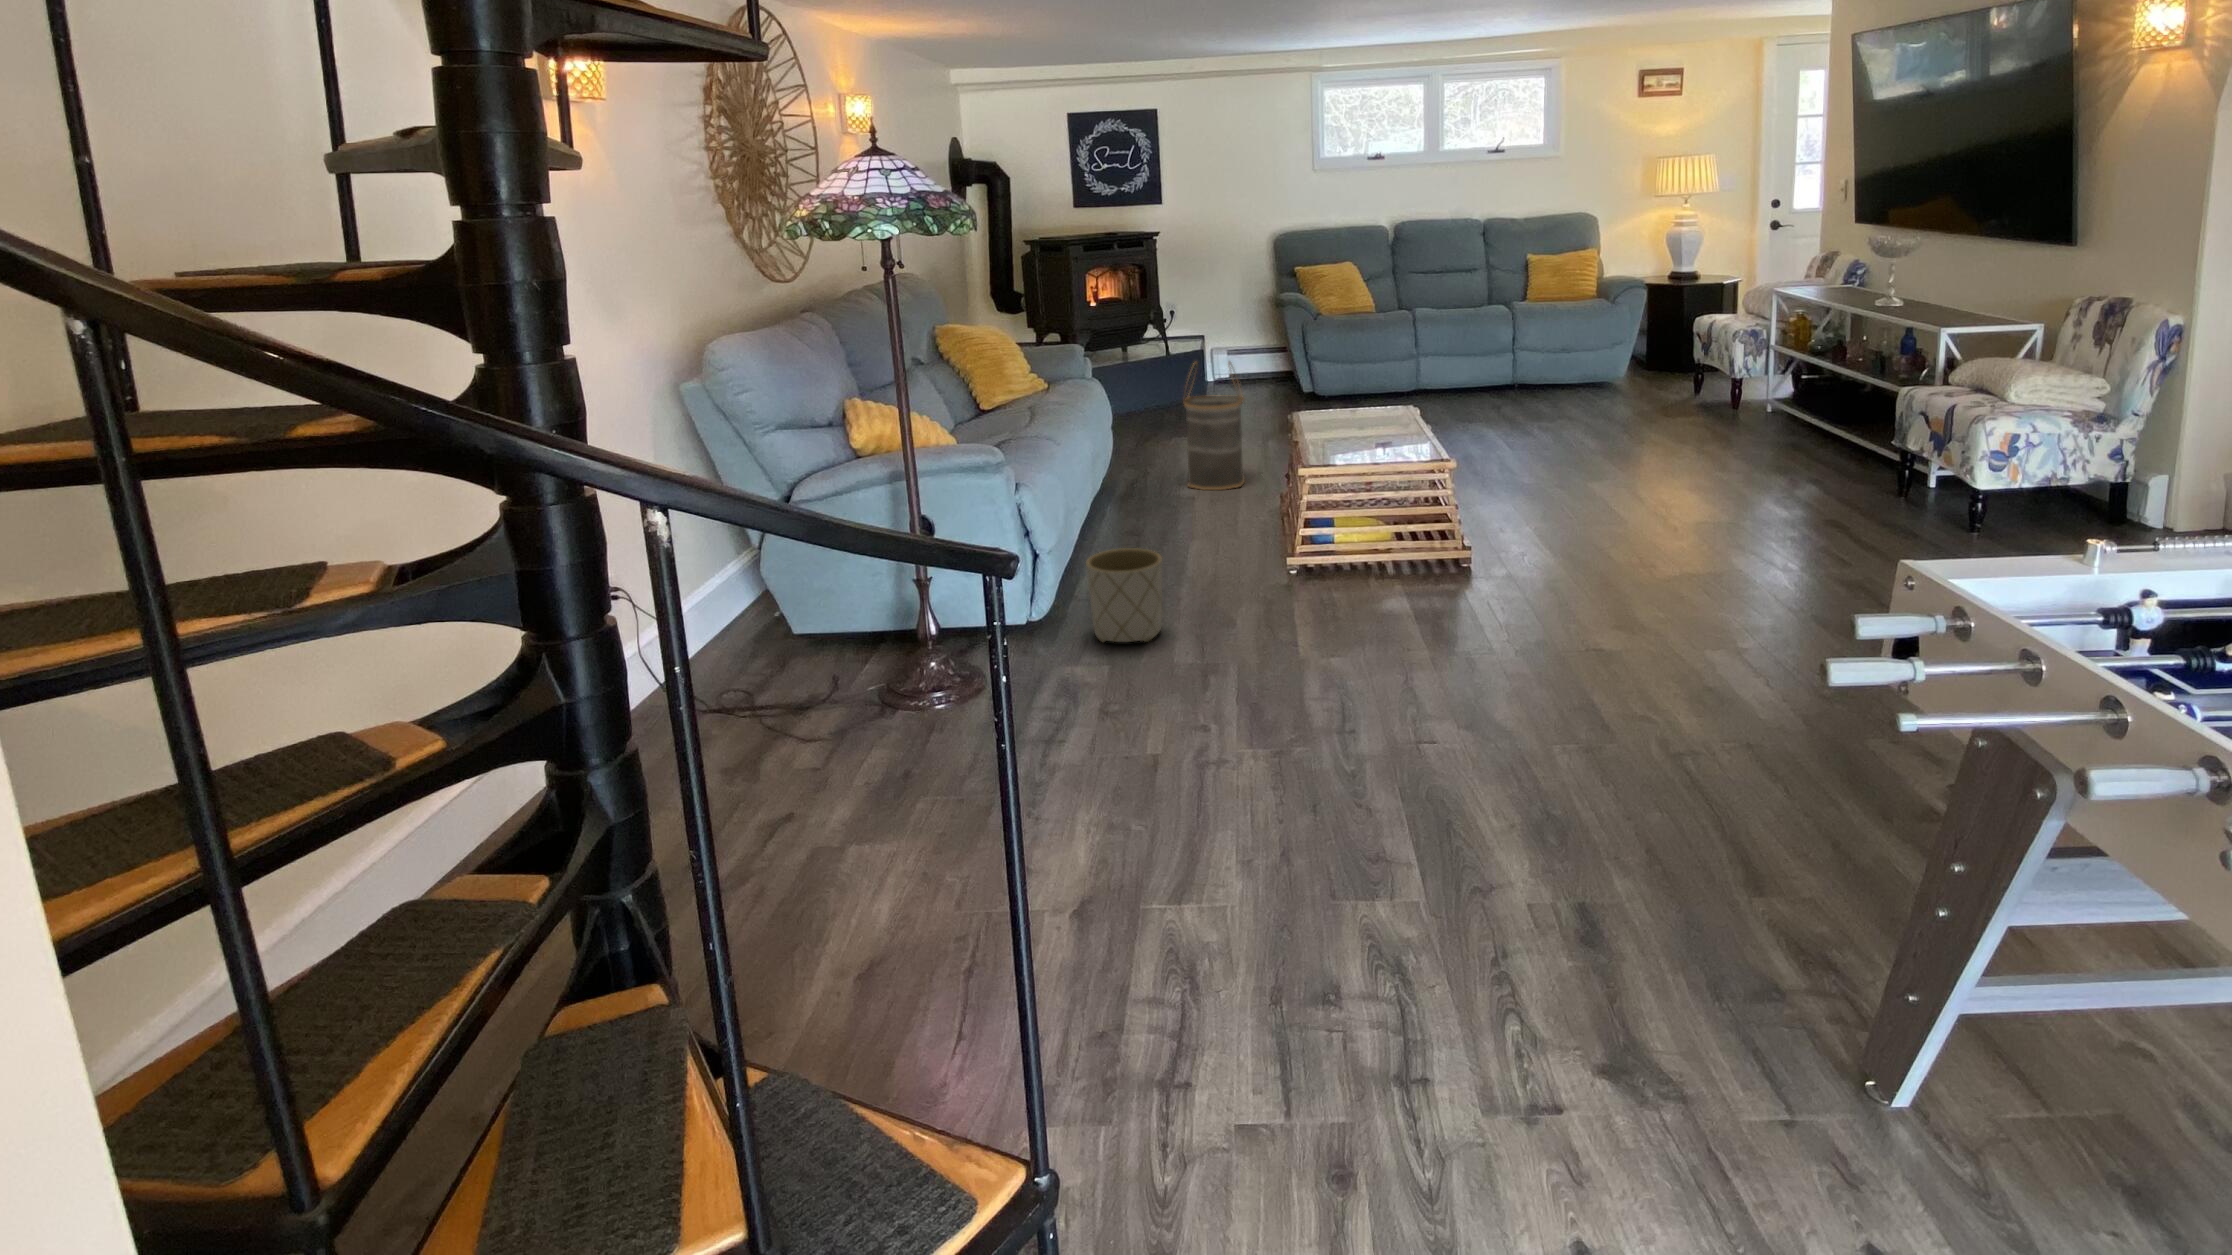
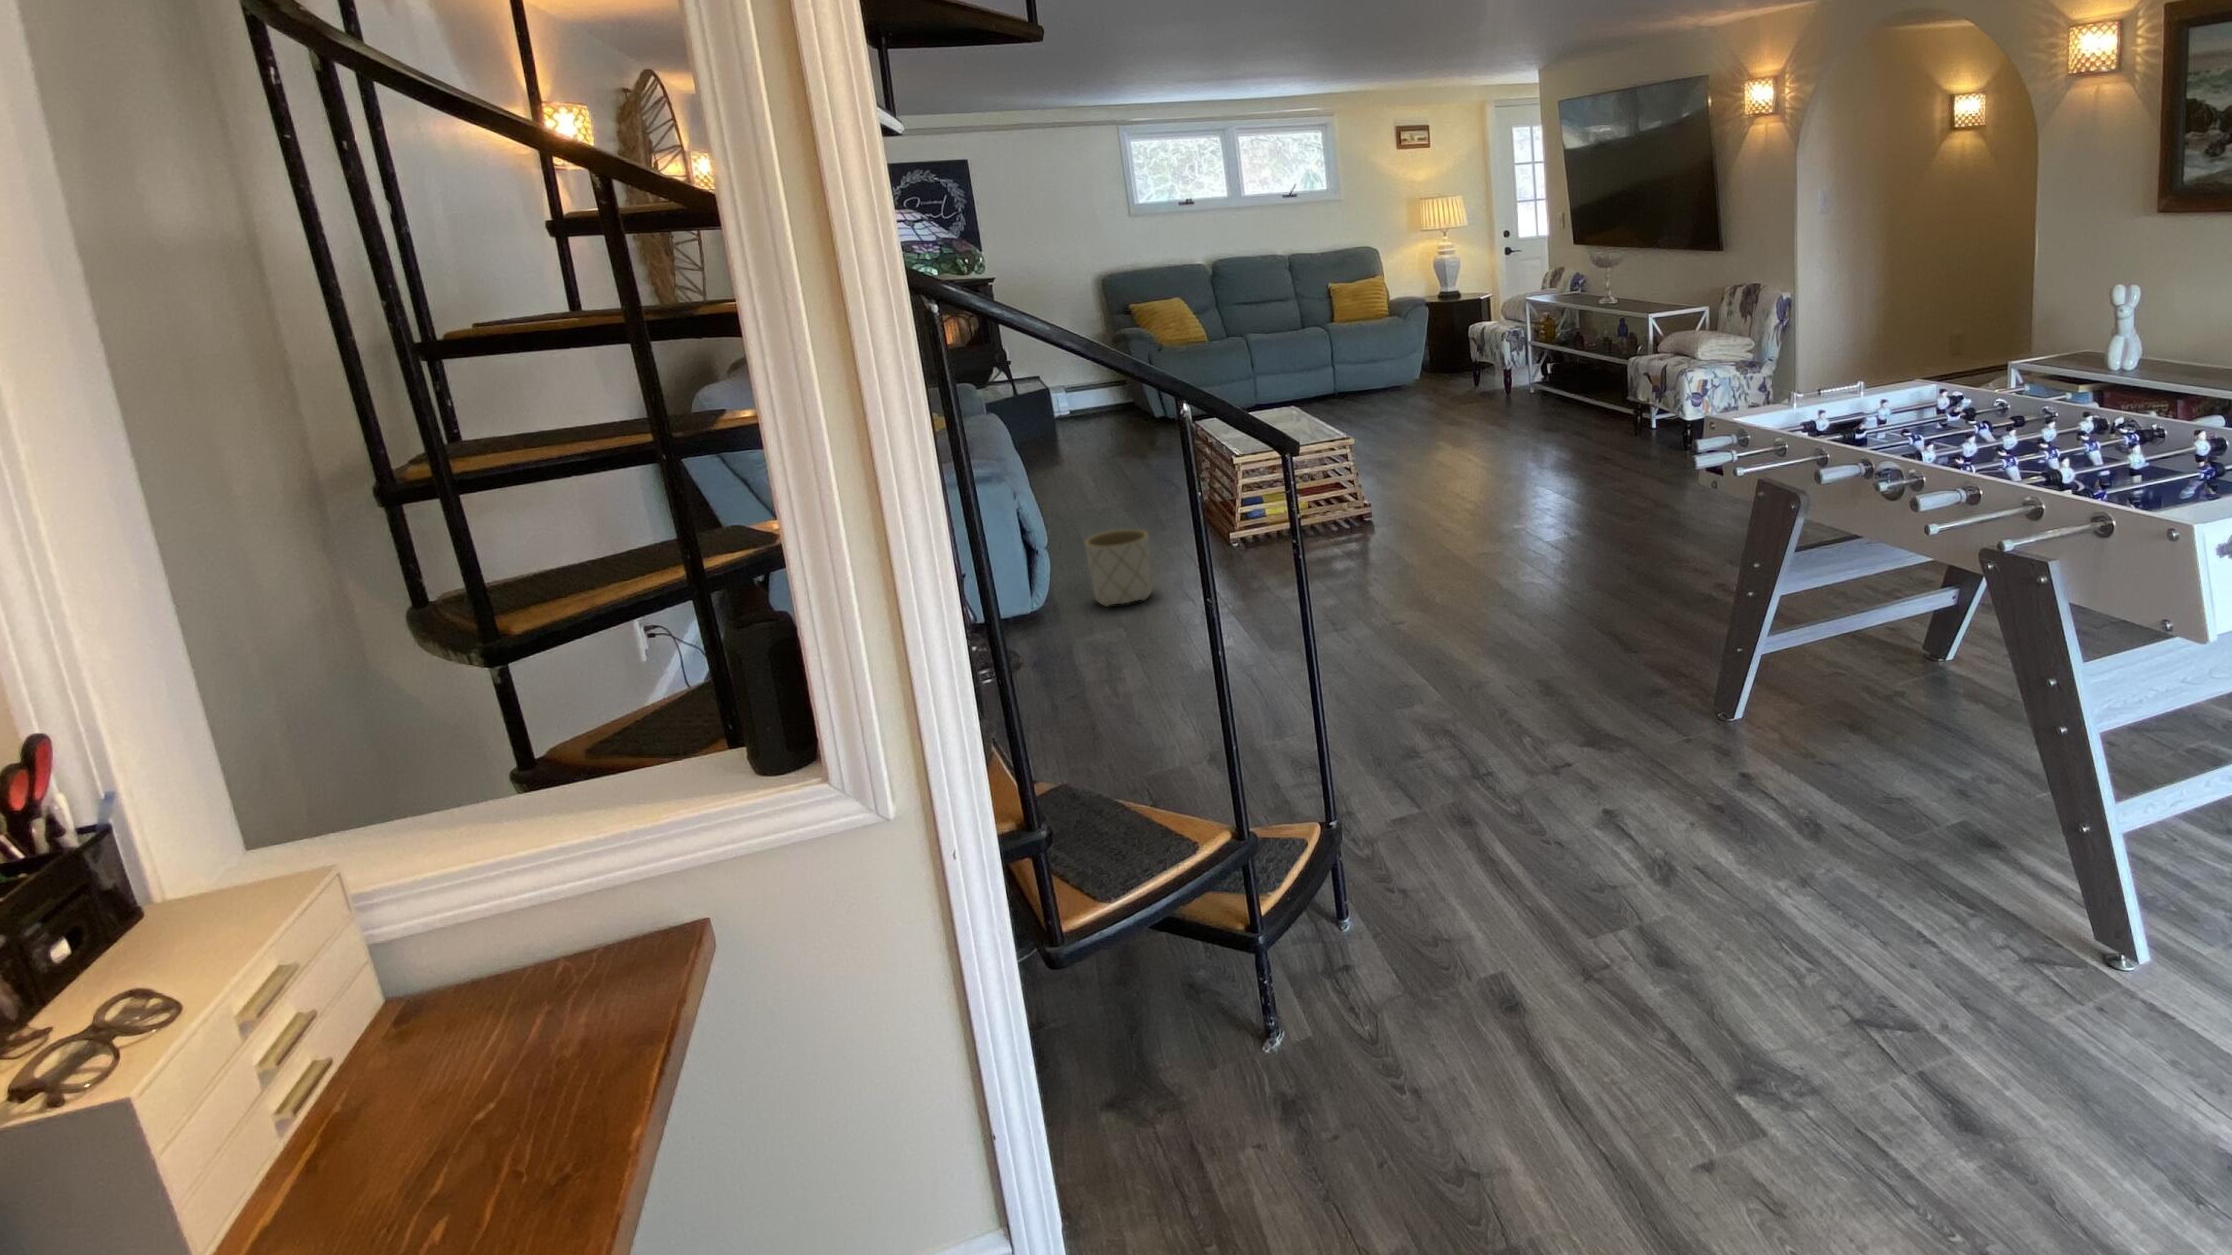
basket: present [1183,361,1245,490] -> none [1085,384,1146,498]

